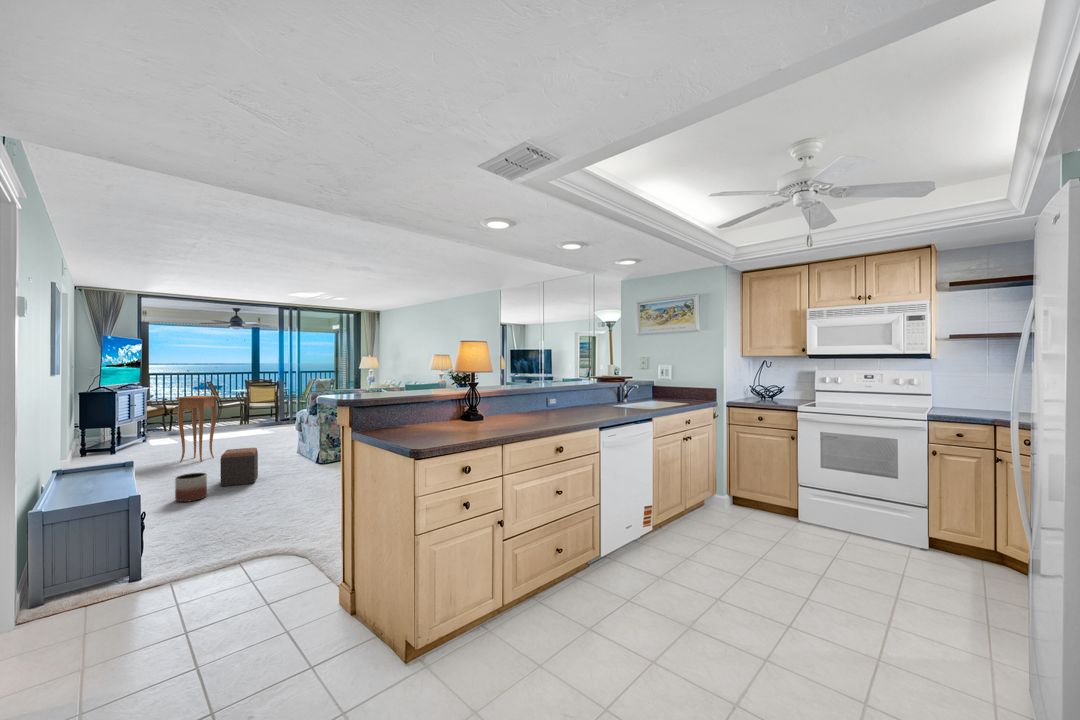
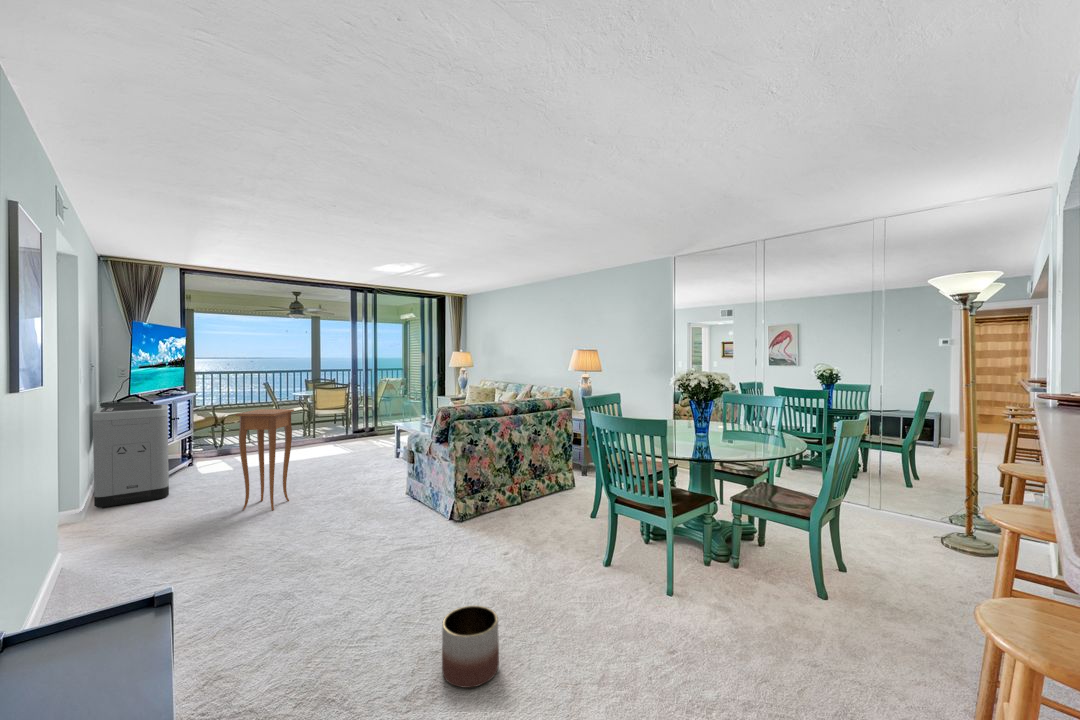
trash can: none [74,394,128,462] -> present [93,404,169,508]
footstool: present [220,448,258,486] -> none [317,502,371,575]
planter: present [175,473,207,502] -> present [442,605,499,688]

